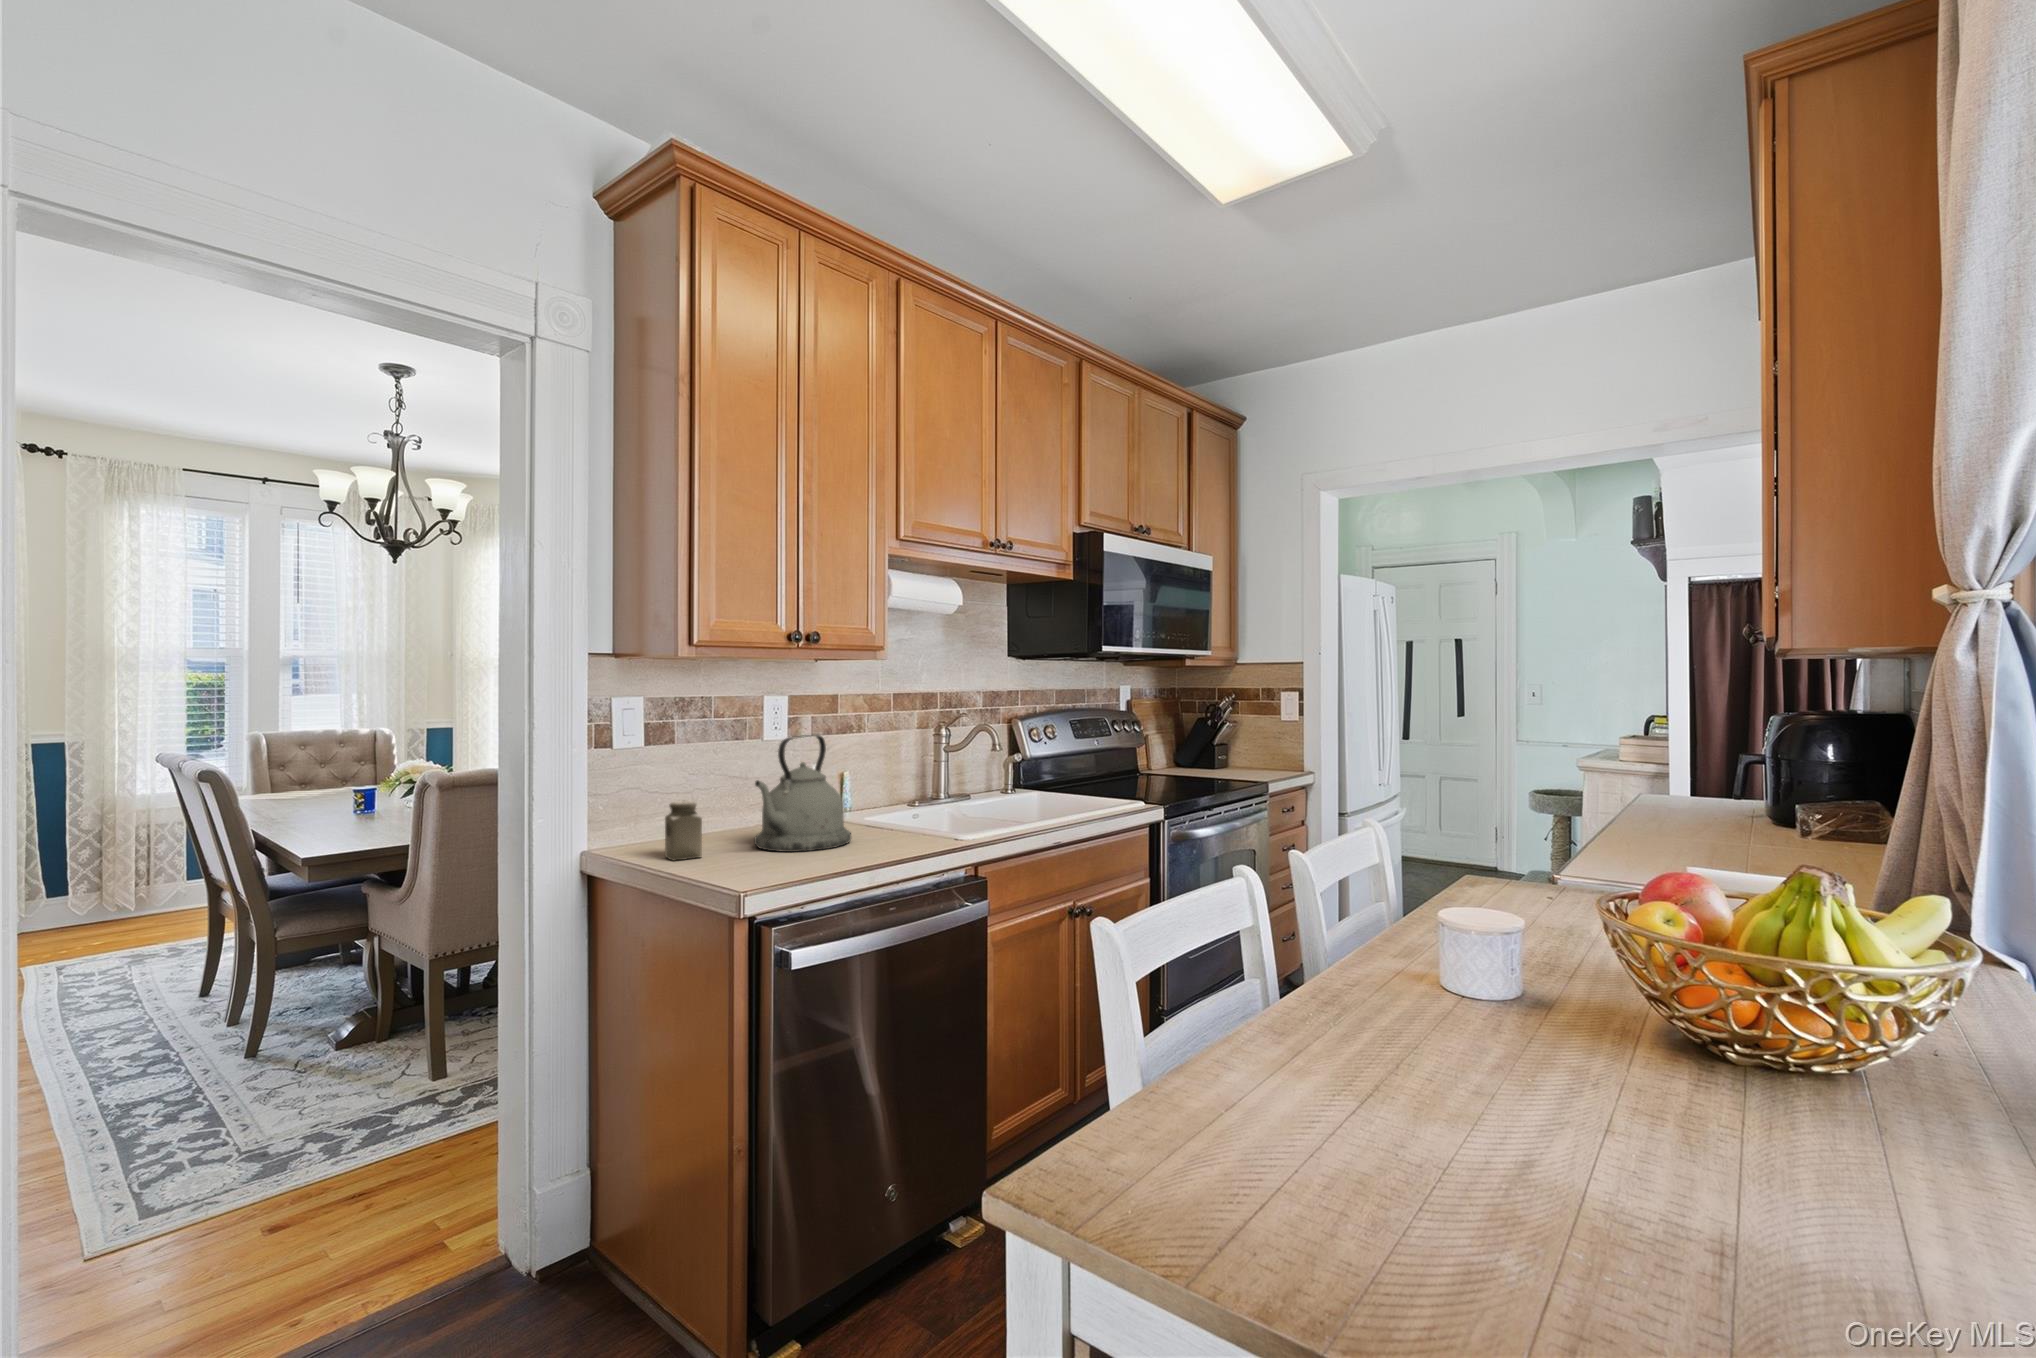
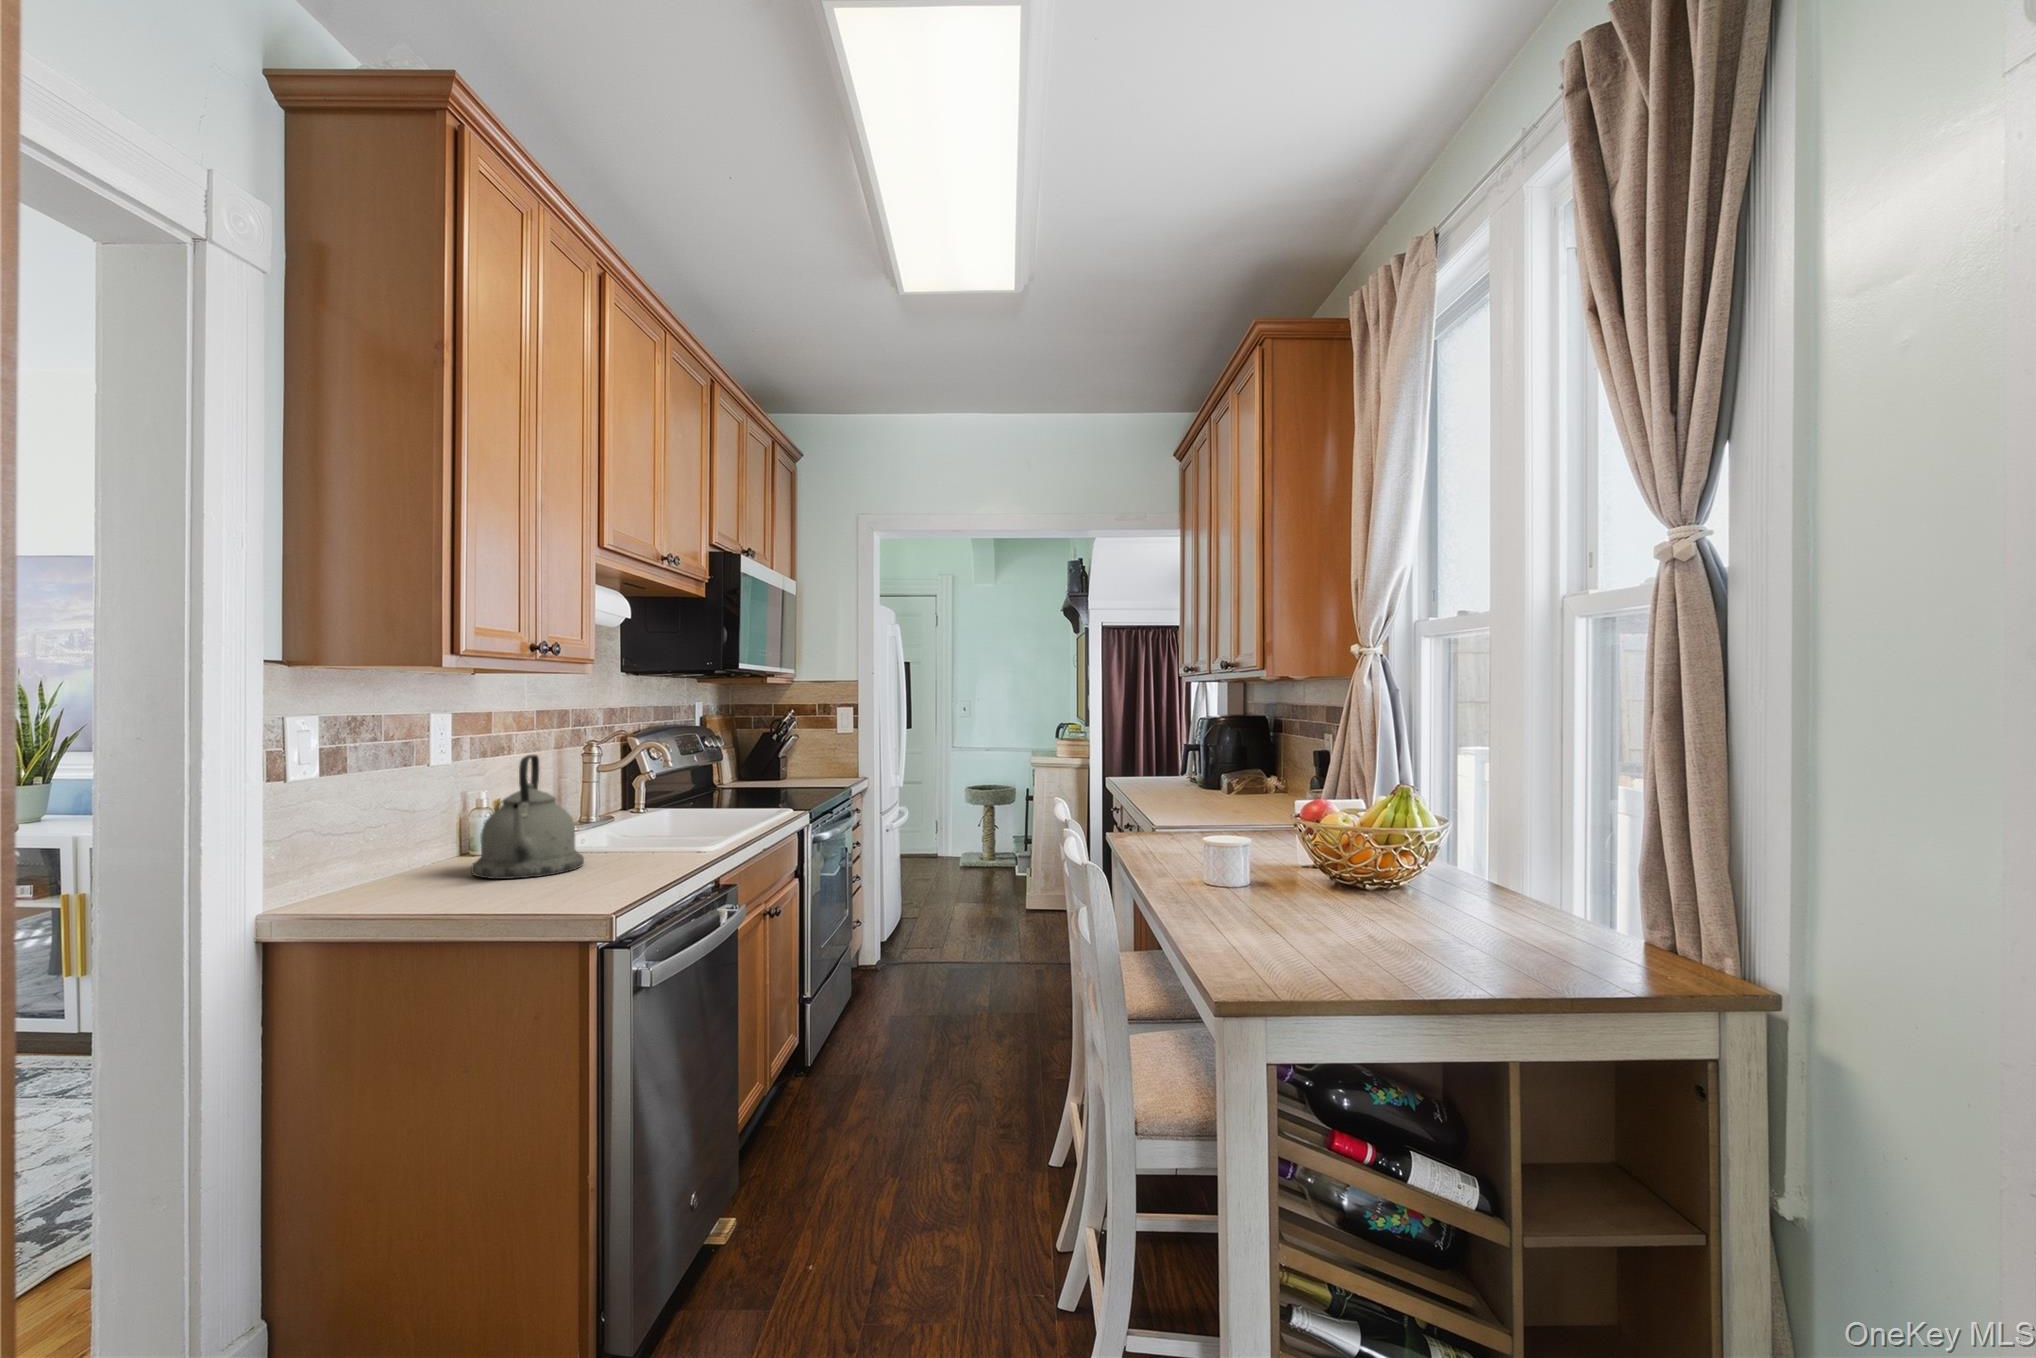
salt shaker: present [665,800,702,861] -> none [390,832,444,900]

